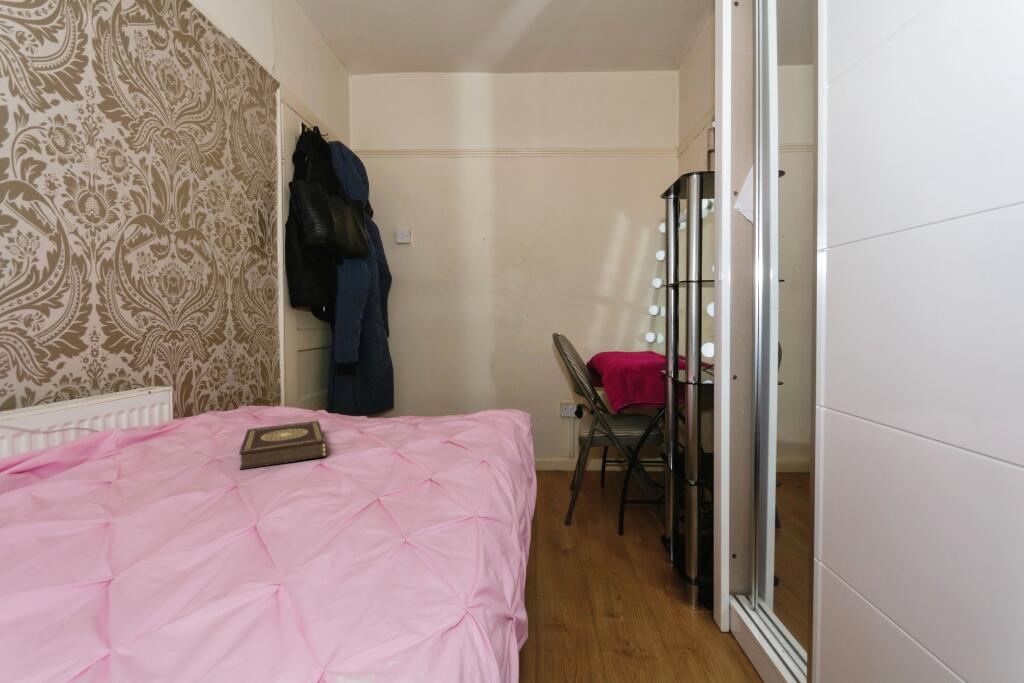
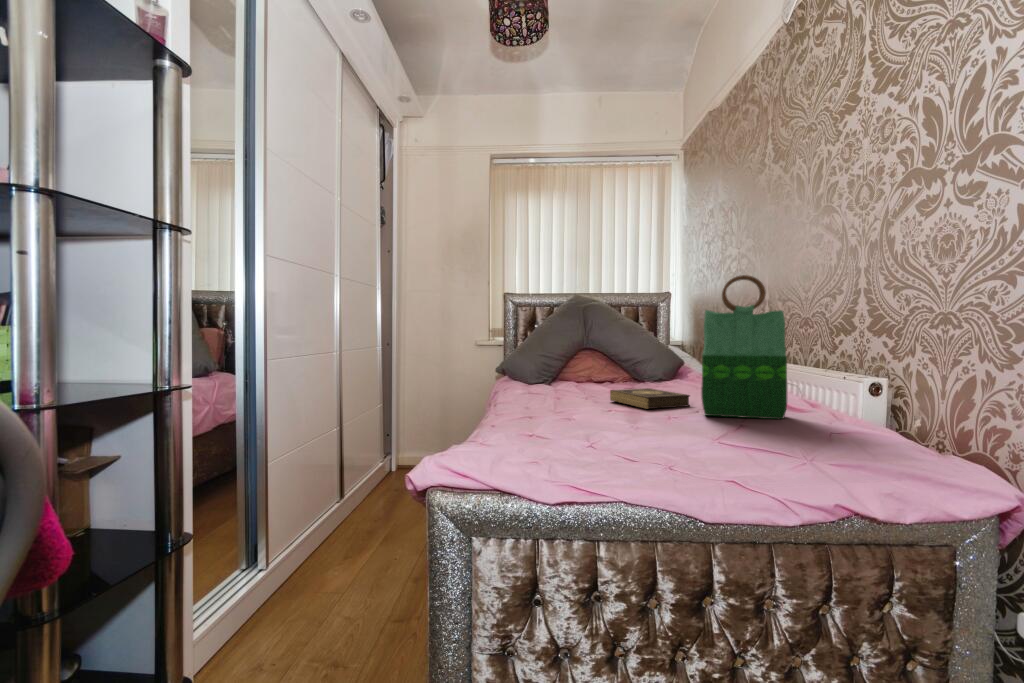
tote bag: none [218,291,295,425] -> present [701,275,787,419]

